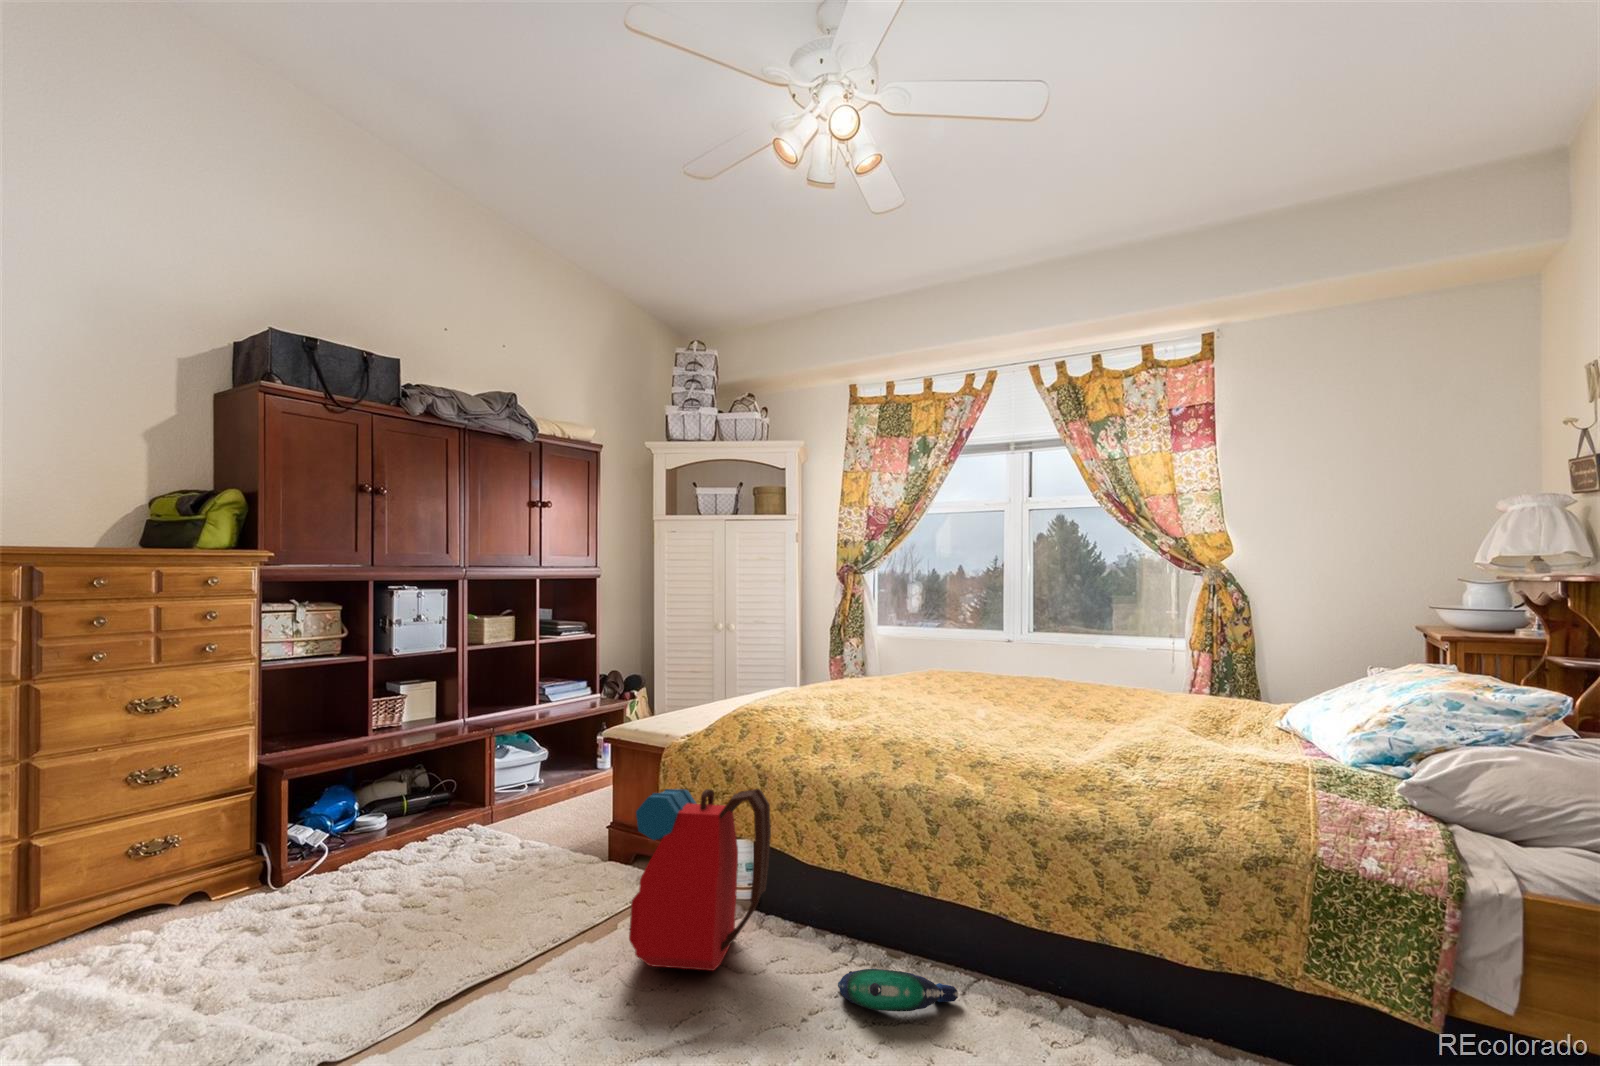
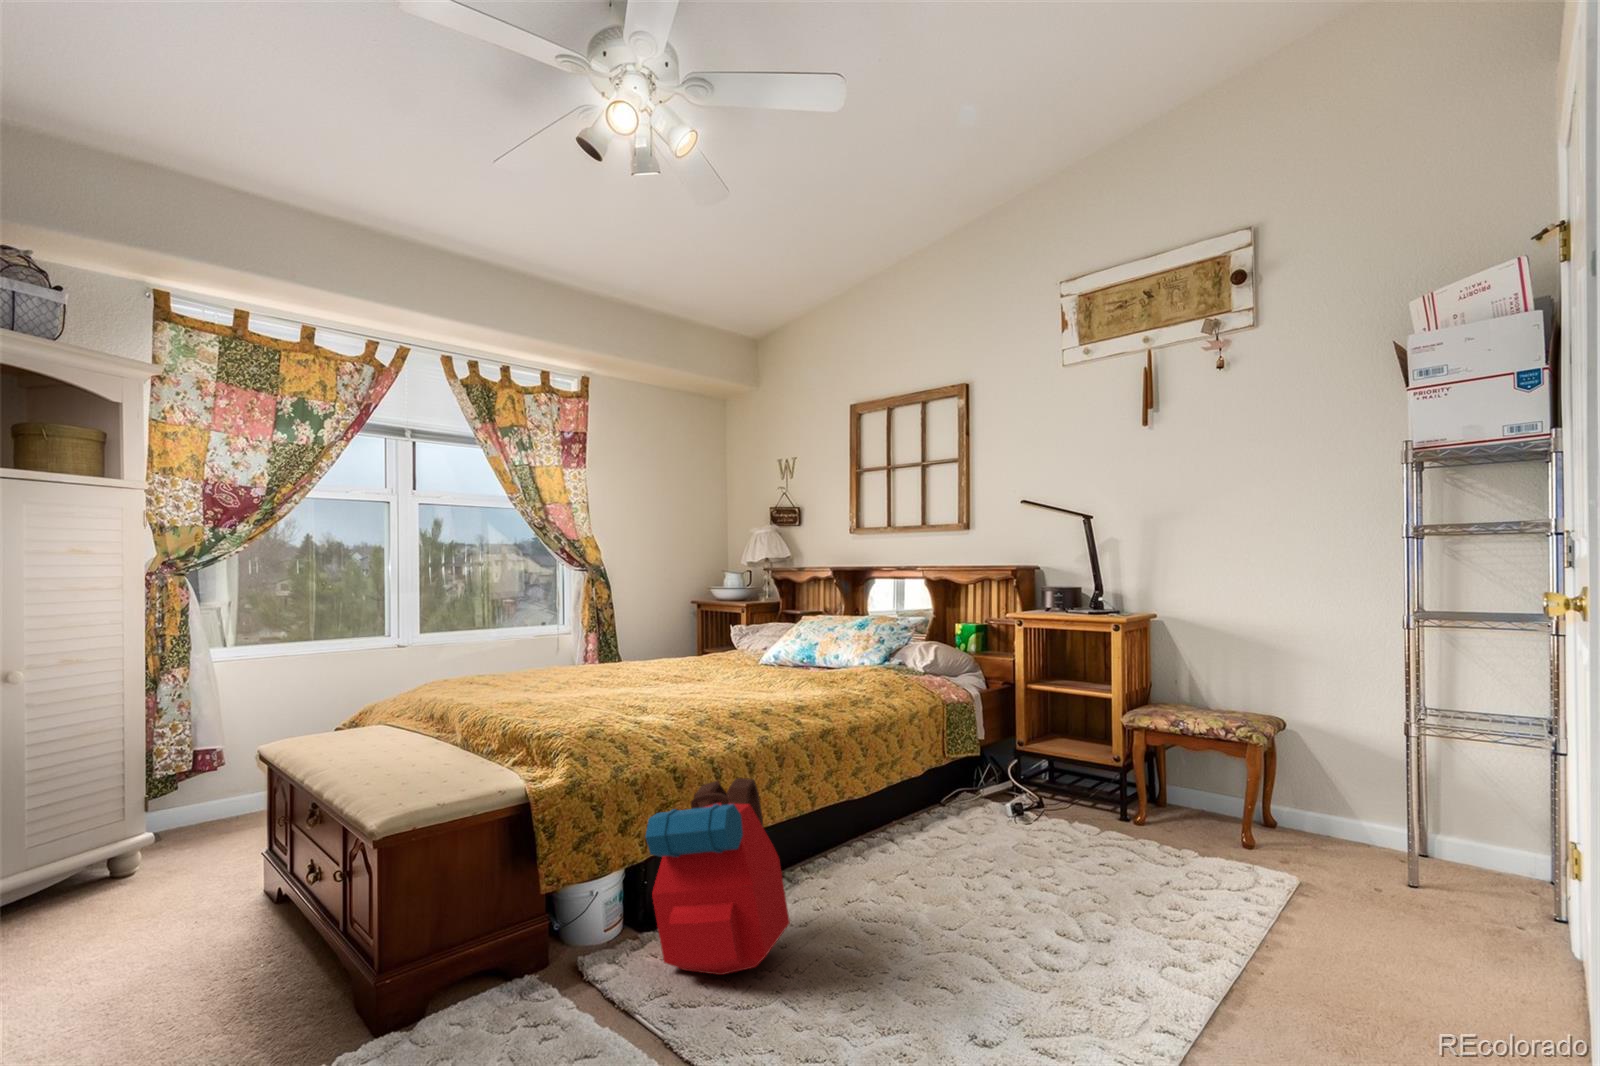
plush toy: present [838,968,958,1011] -> none [806,855,859,899]

